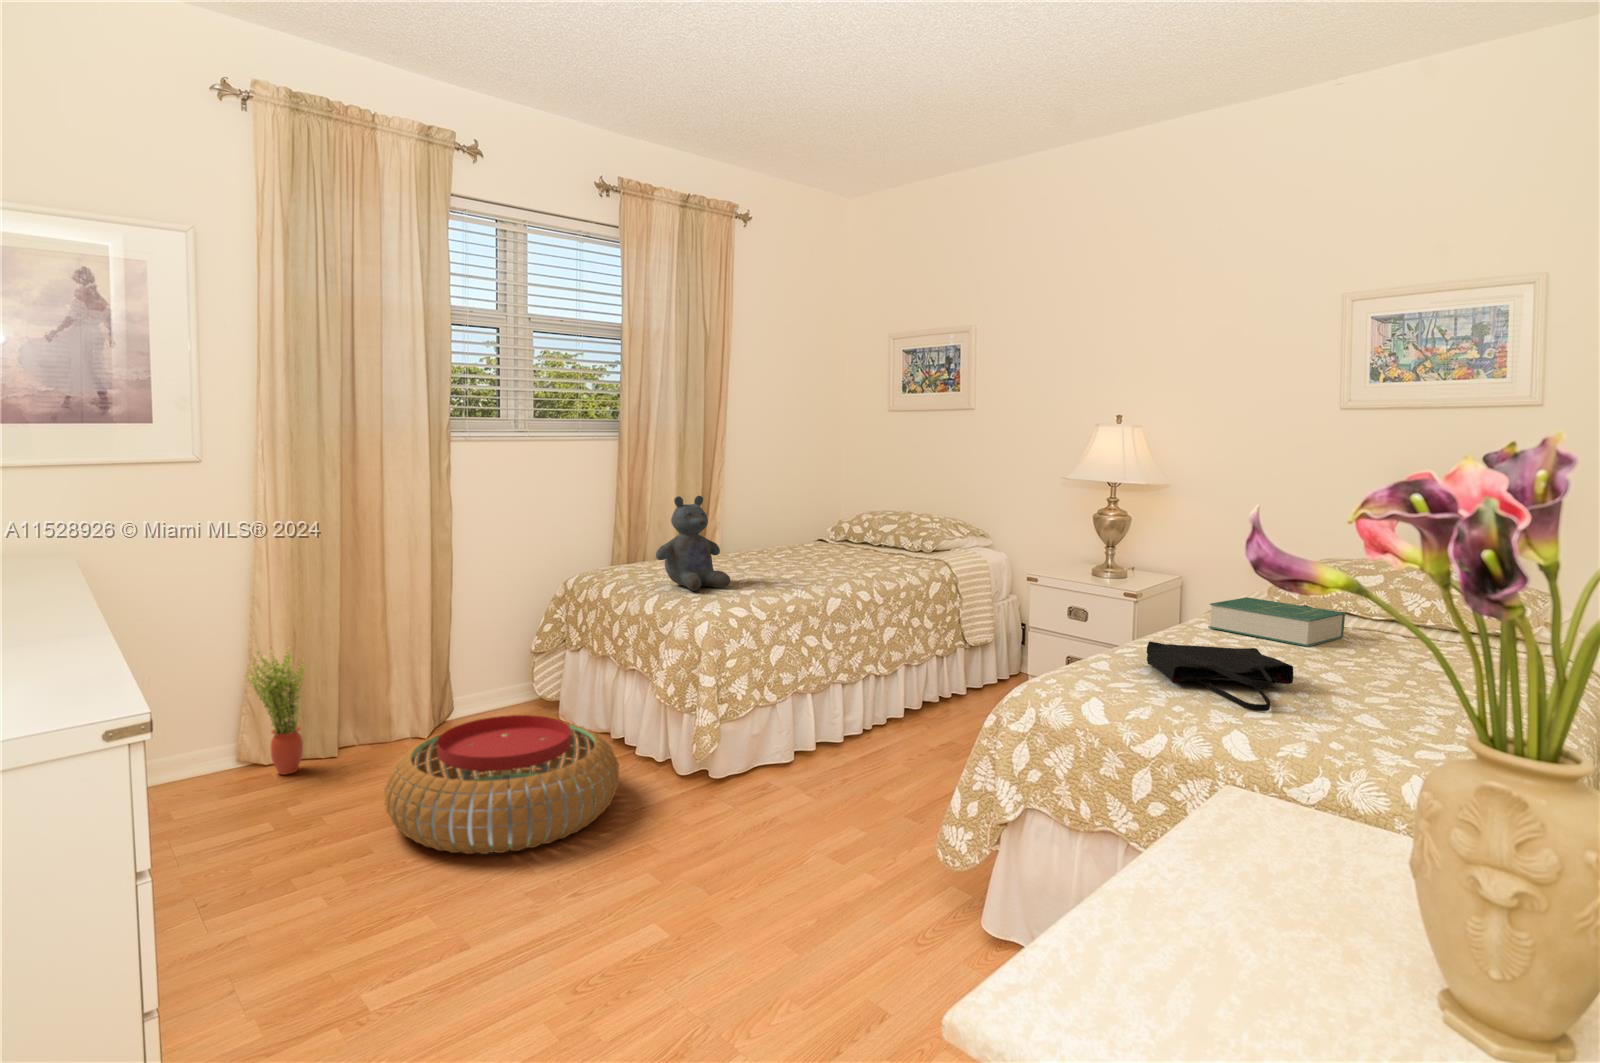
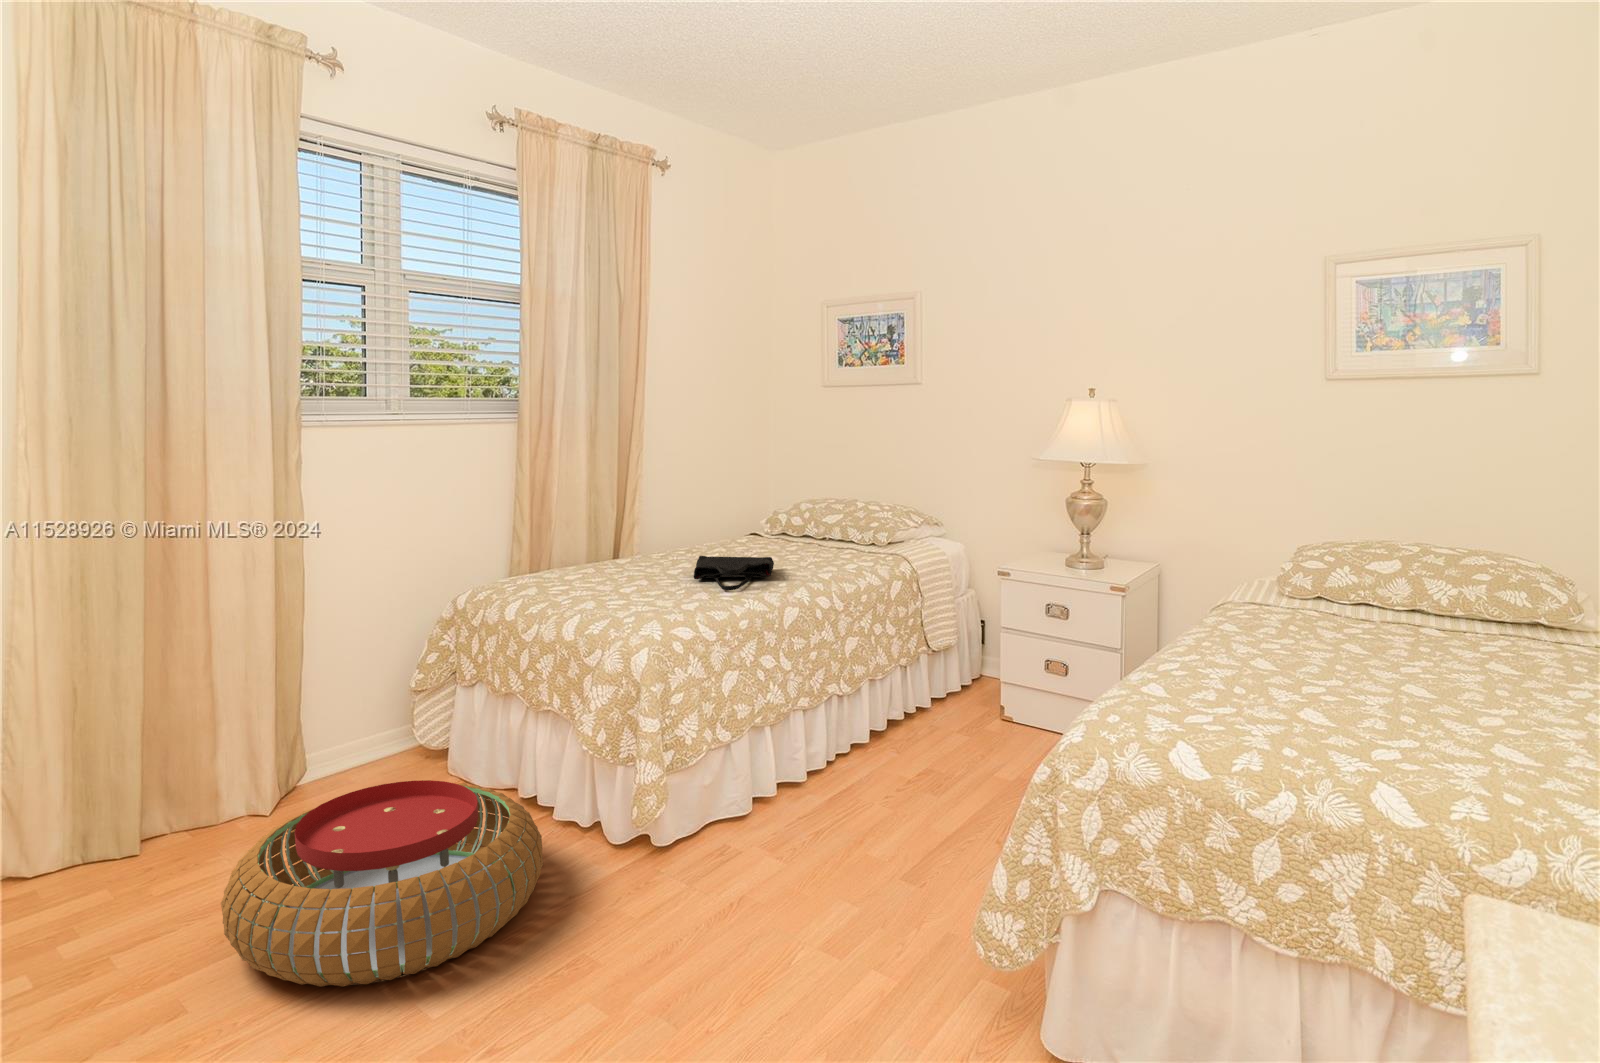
stuffed bear: present [656,496,730,591] -> none [573,492,665,608]
book: present [1208,597,1345,647] -> none [1238,591,1392,649]
tote bag: present [1147,642,1293,711] -> present [694,556,774,590]
potted plant: present [246,648,307,775] -> none [14,710,112,879]

